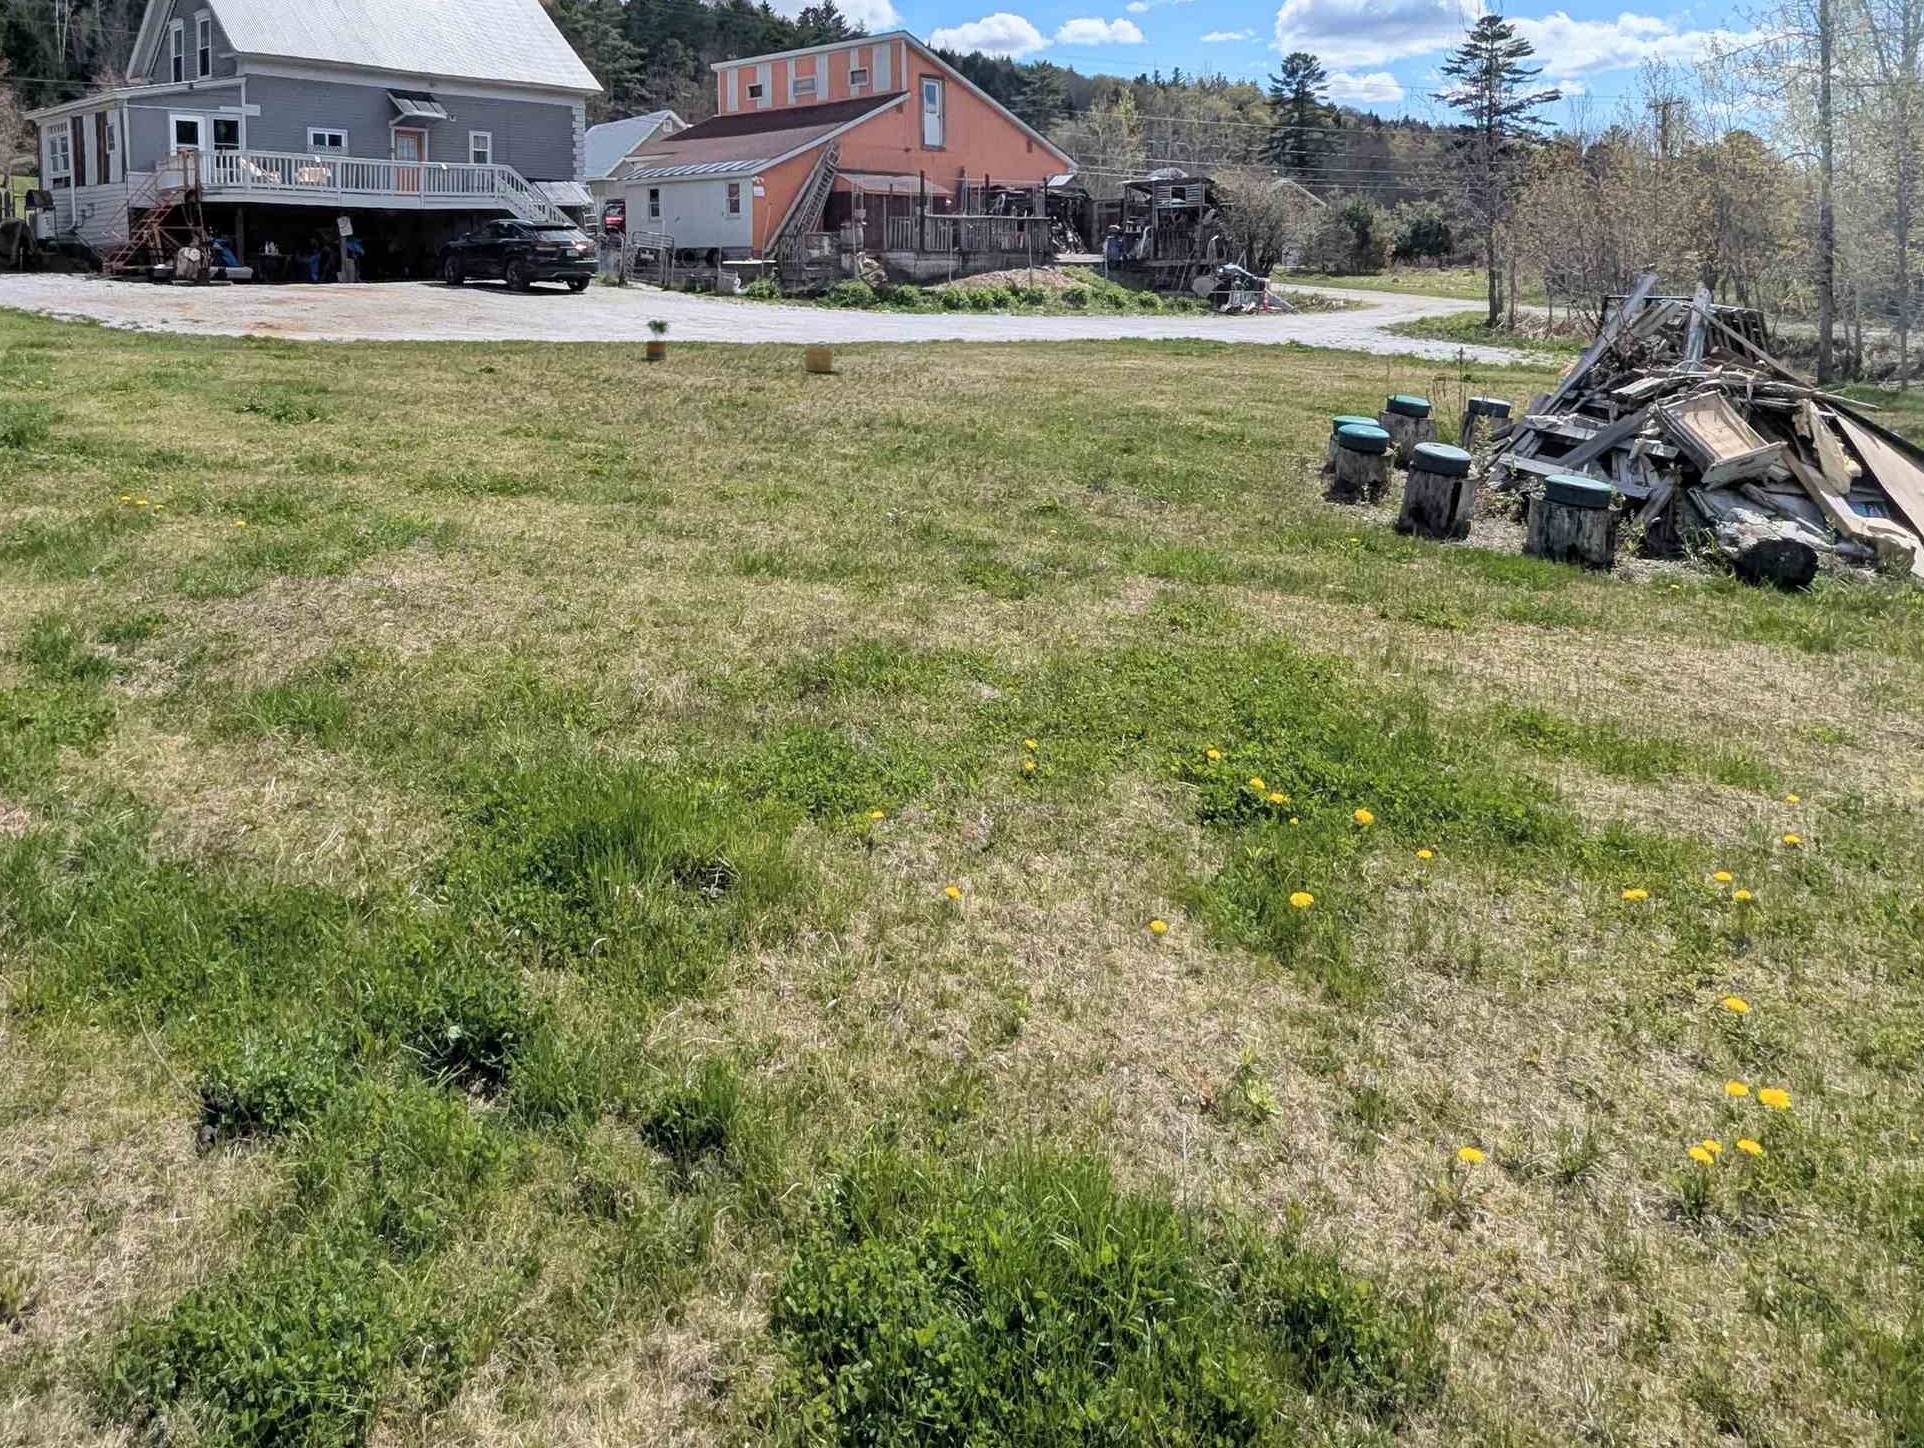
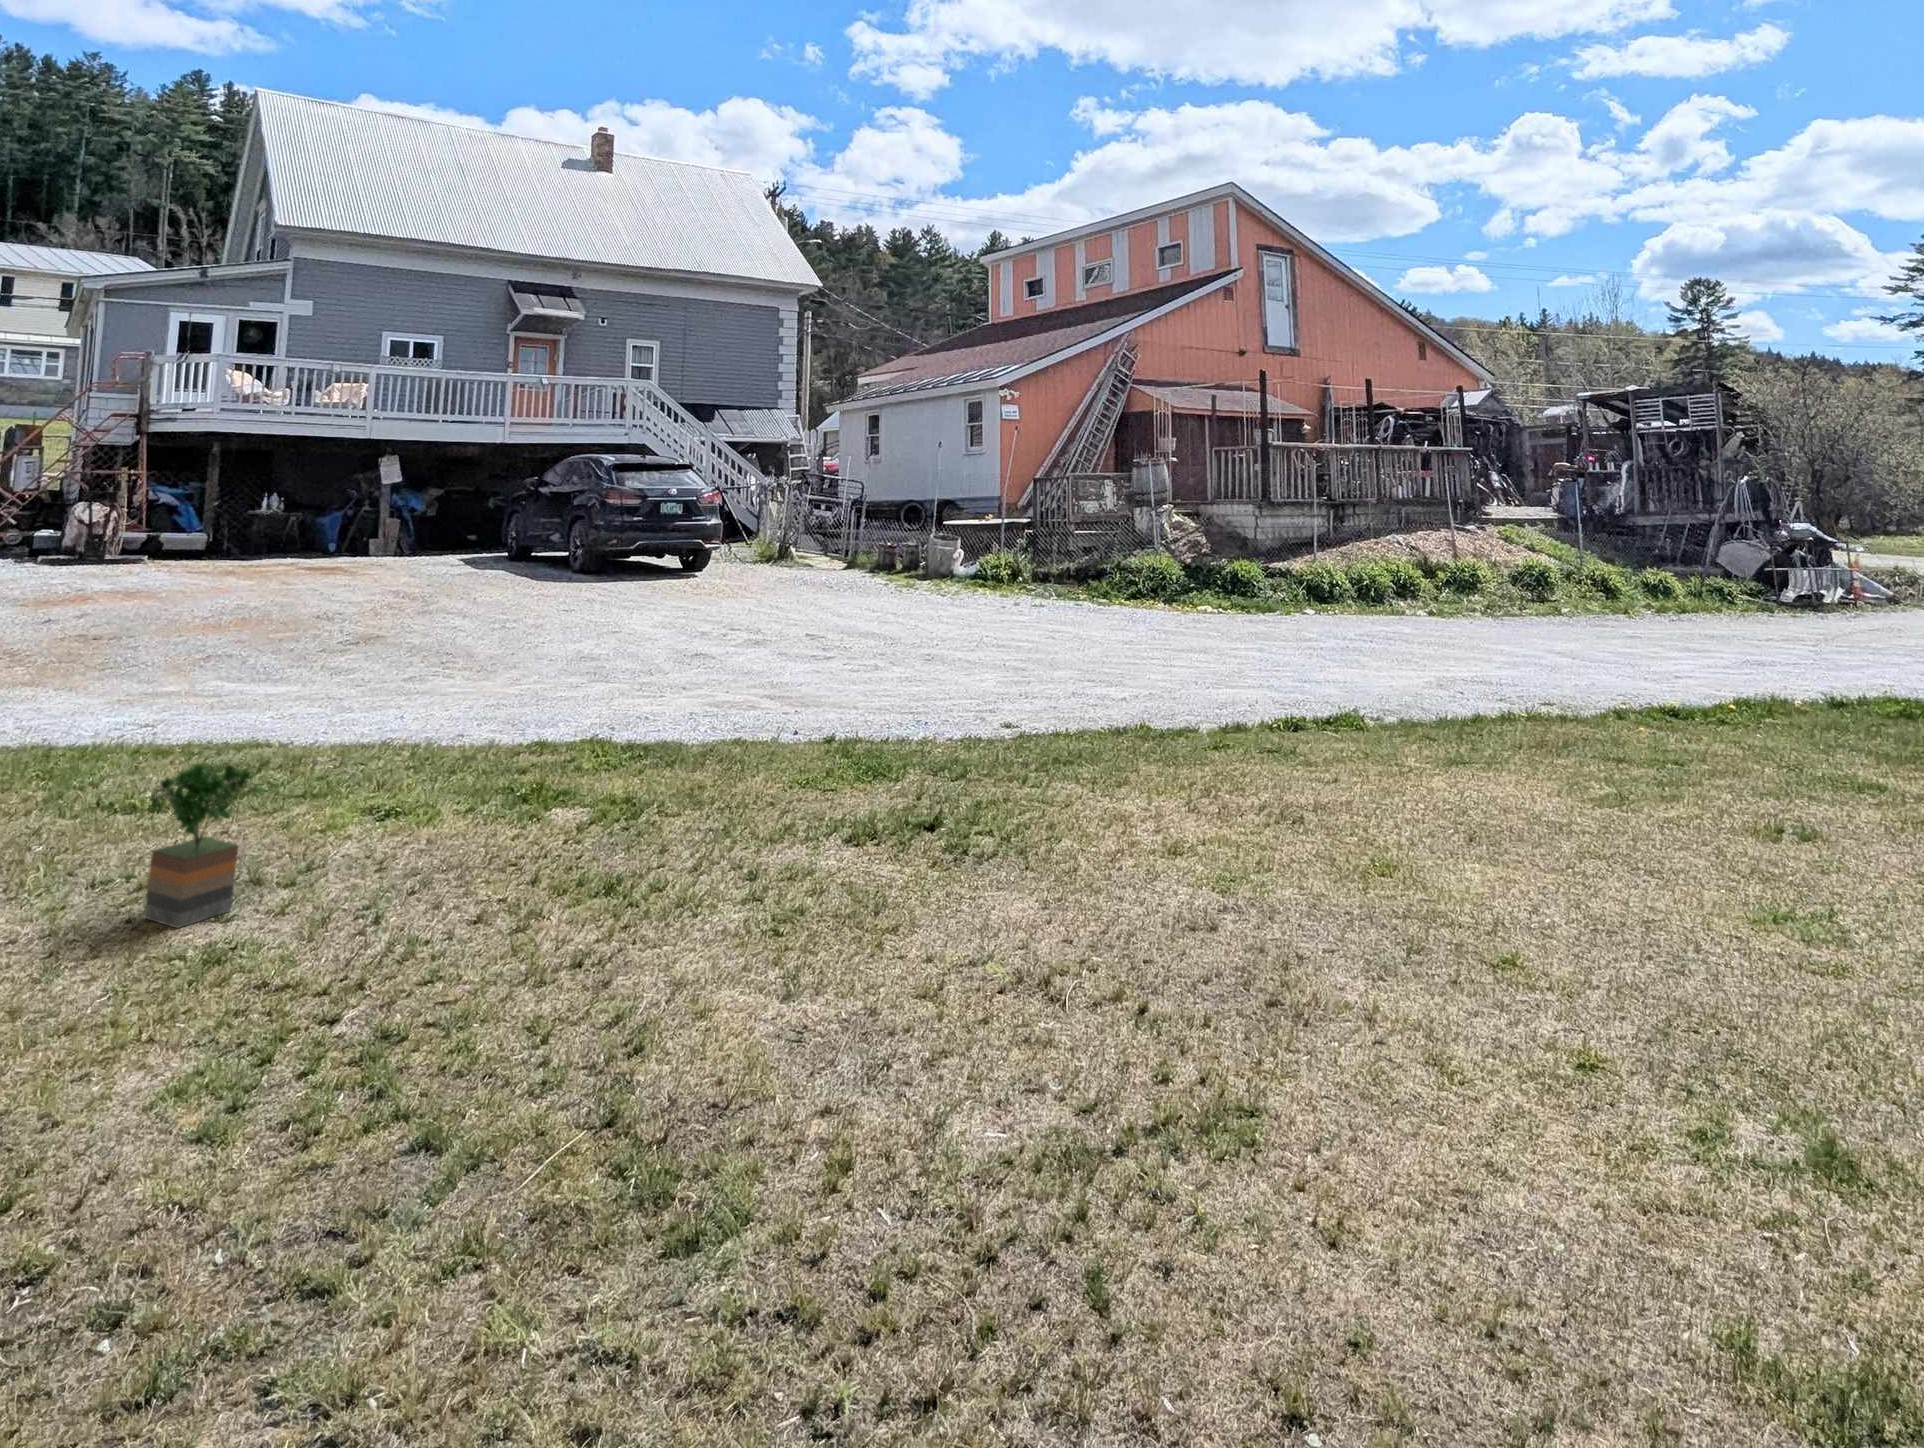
wooden bucket: present [805,347,832,372] -> none [651,919,775,1067]

